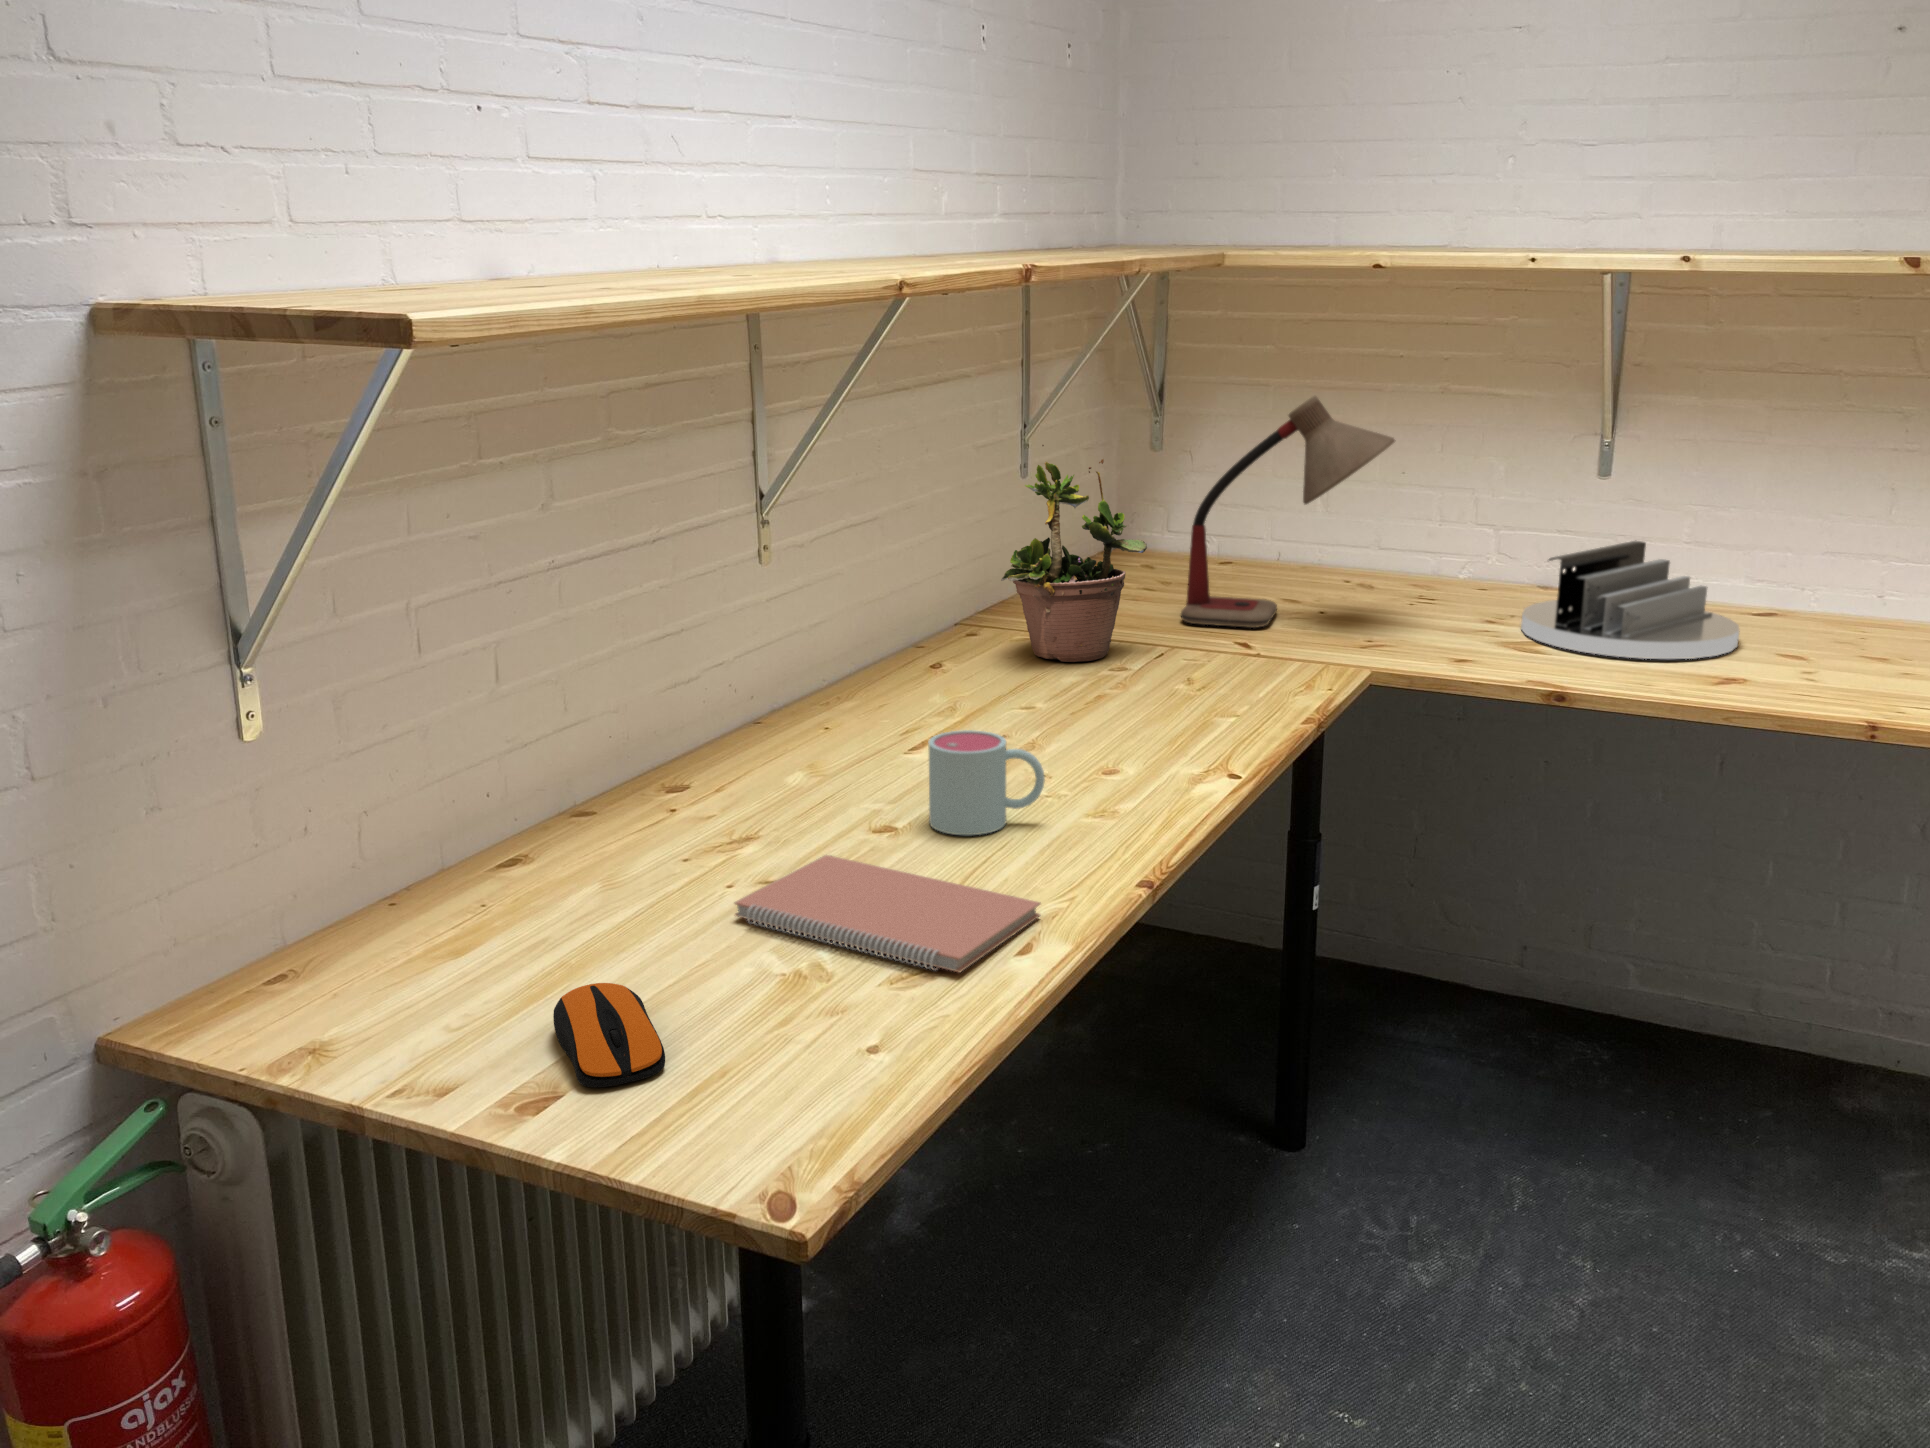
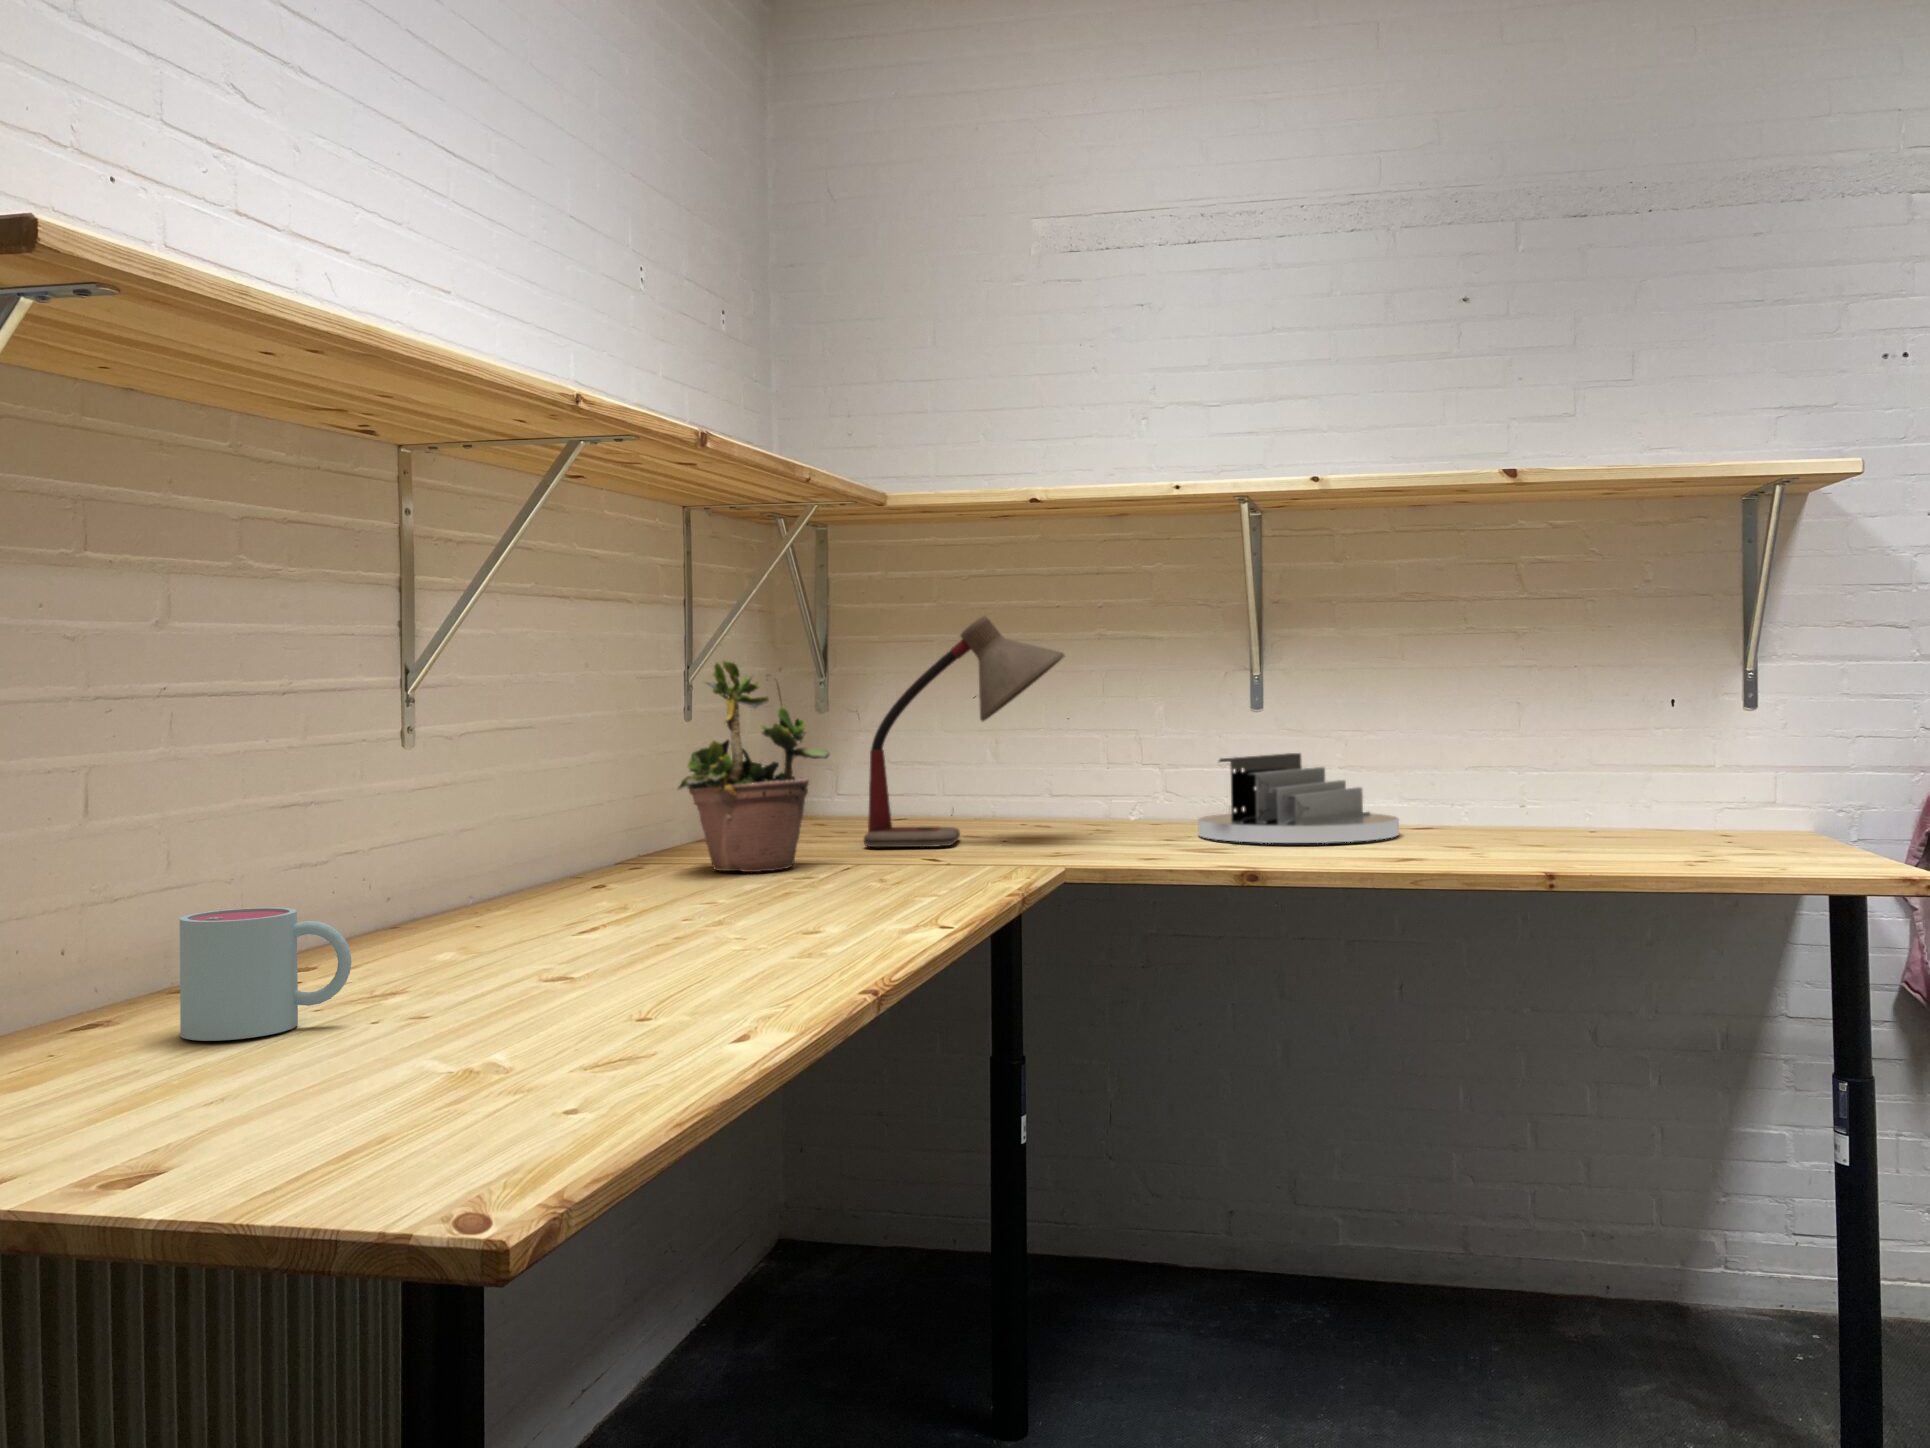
mug: present [928,730,1045,835] -> present [180,908,351,1041]
notebook: present [735,855,1041,973] -> none [387,983,763,1049]
computer mouse: present [553,983,665,1087] -> none [145,1063,303,1162]

